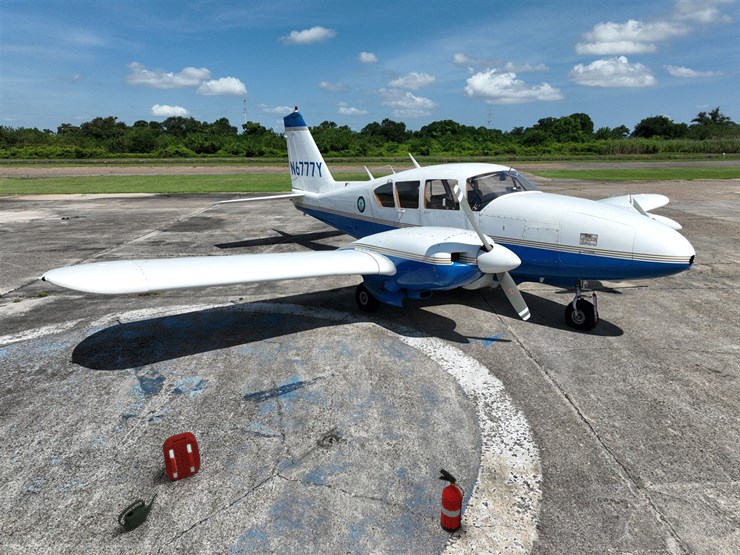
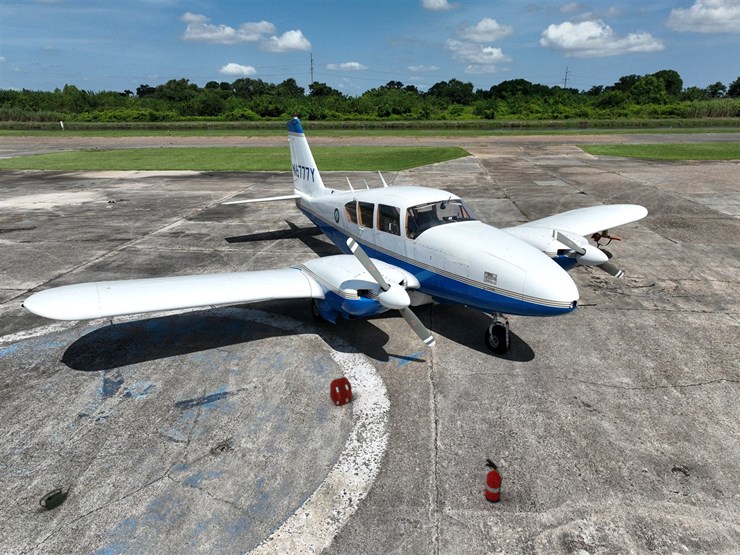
backpack: present [163,432,201,480] -> present [330,377,352,406]
fire extinguisher: present [439,469,464,532] -> present [485,459,503,503]

